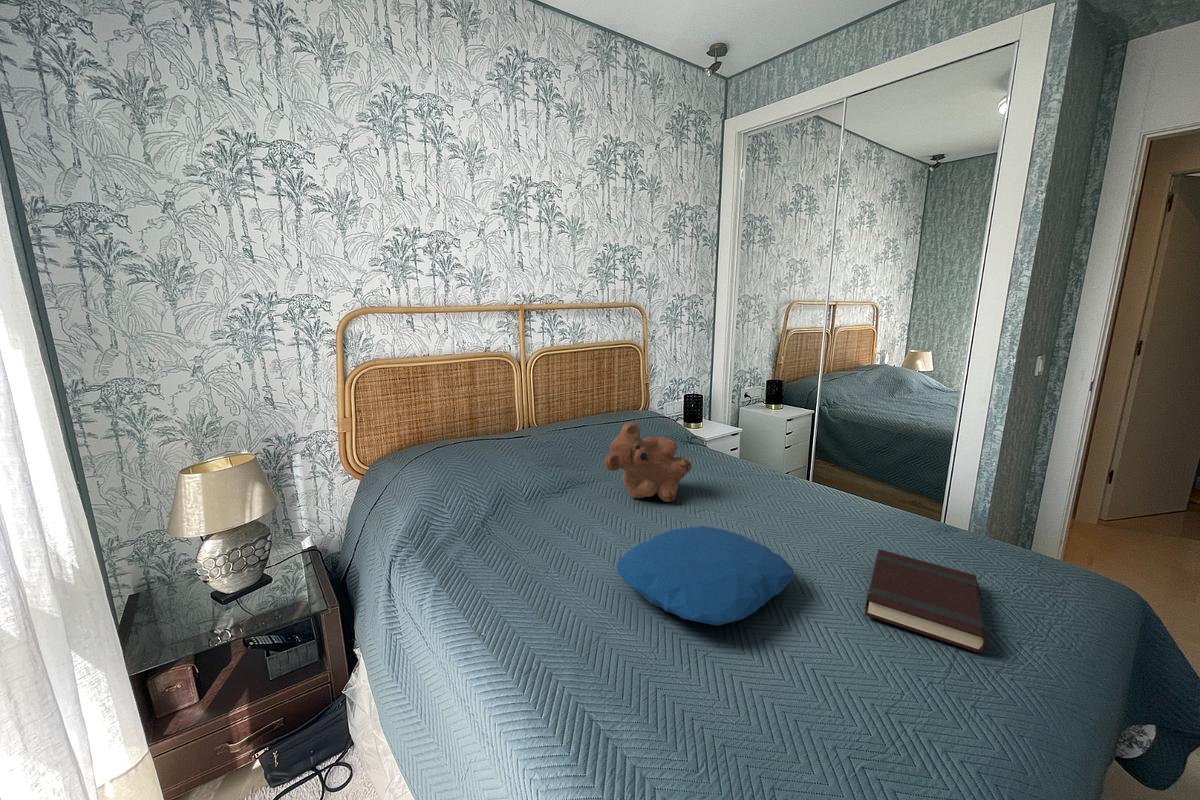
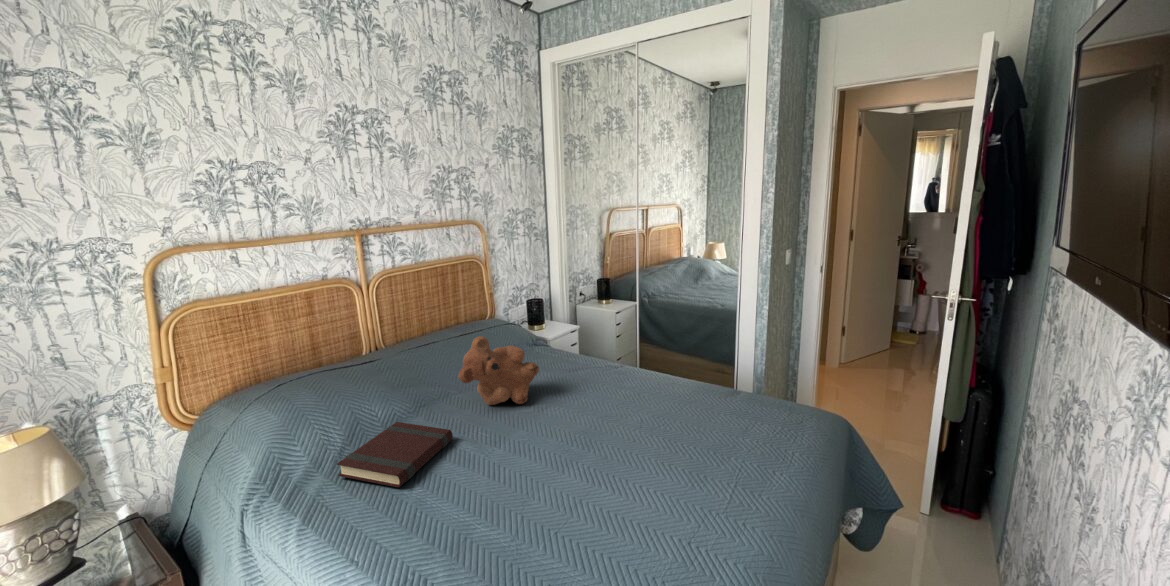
pillow: present [617,526,794,626] -> none [480,421,629,505]
book: present [865,549,986,653] -> present [337,422,453,488]

